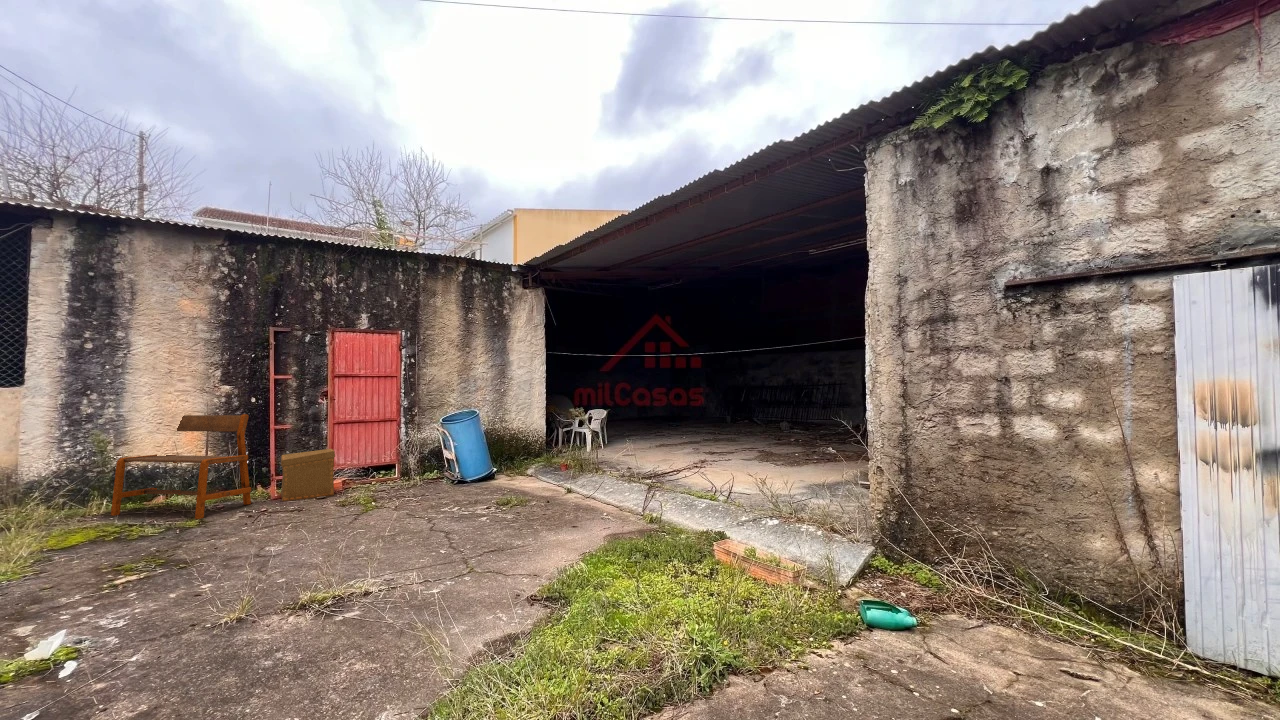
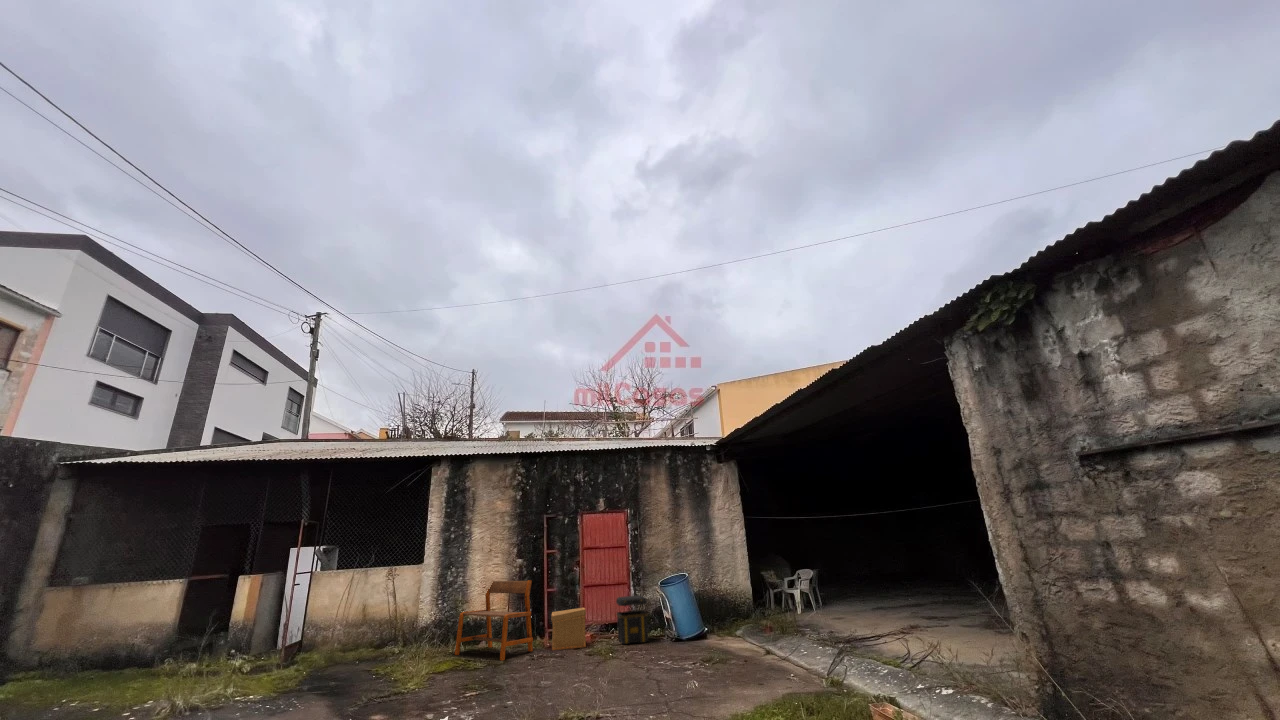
toolbox: none [379,434,422,490] -> present [616,595,648,644]

